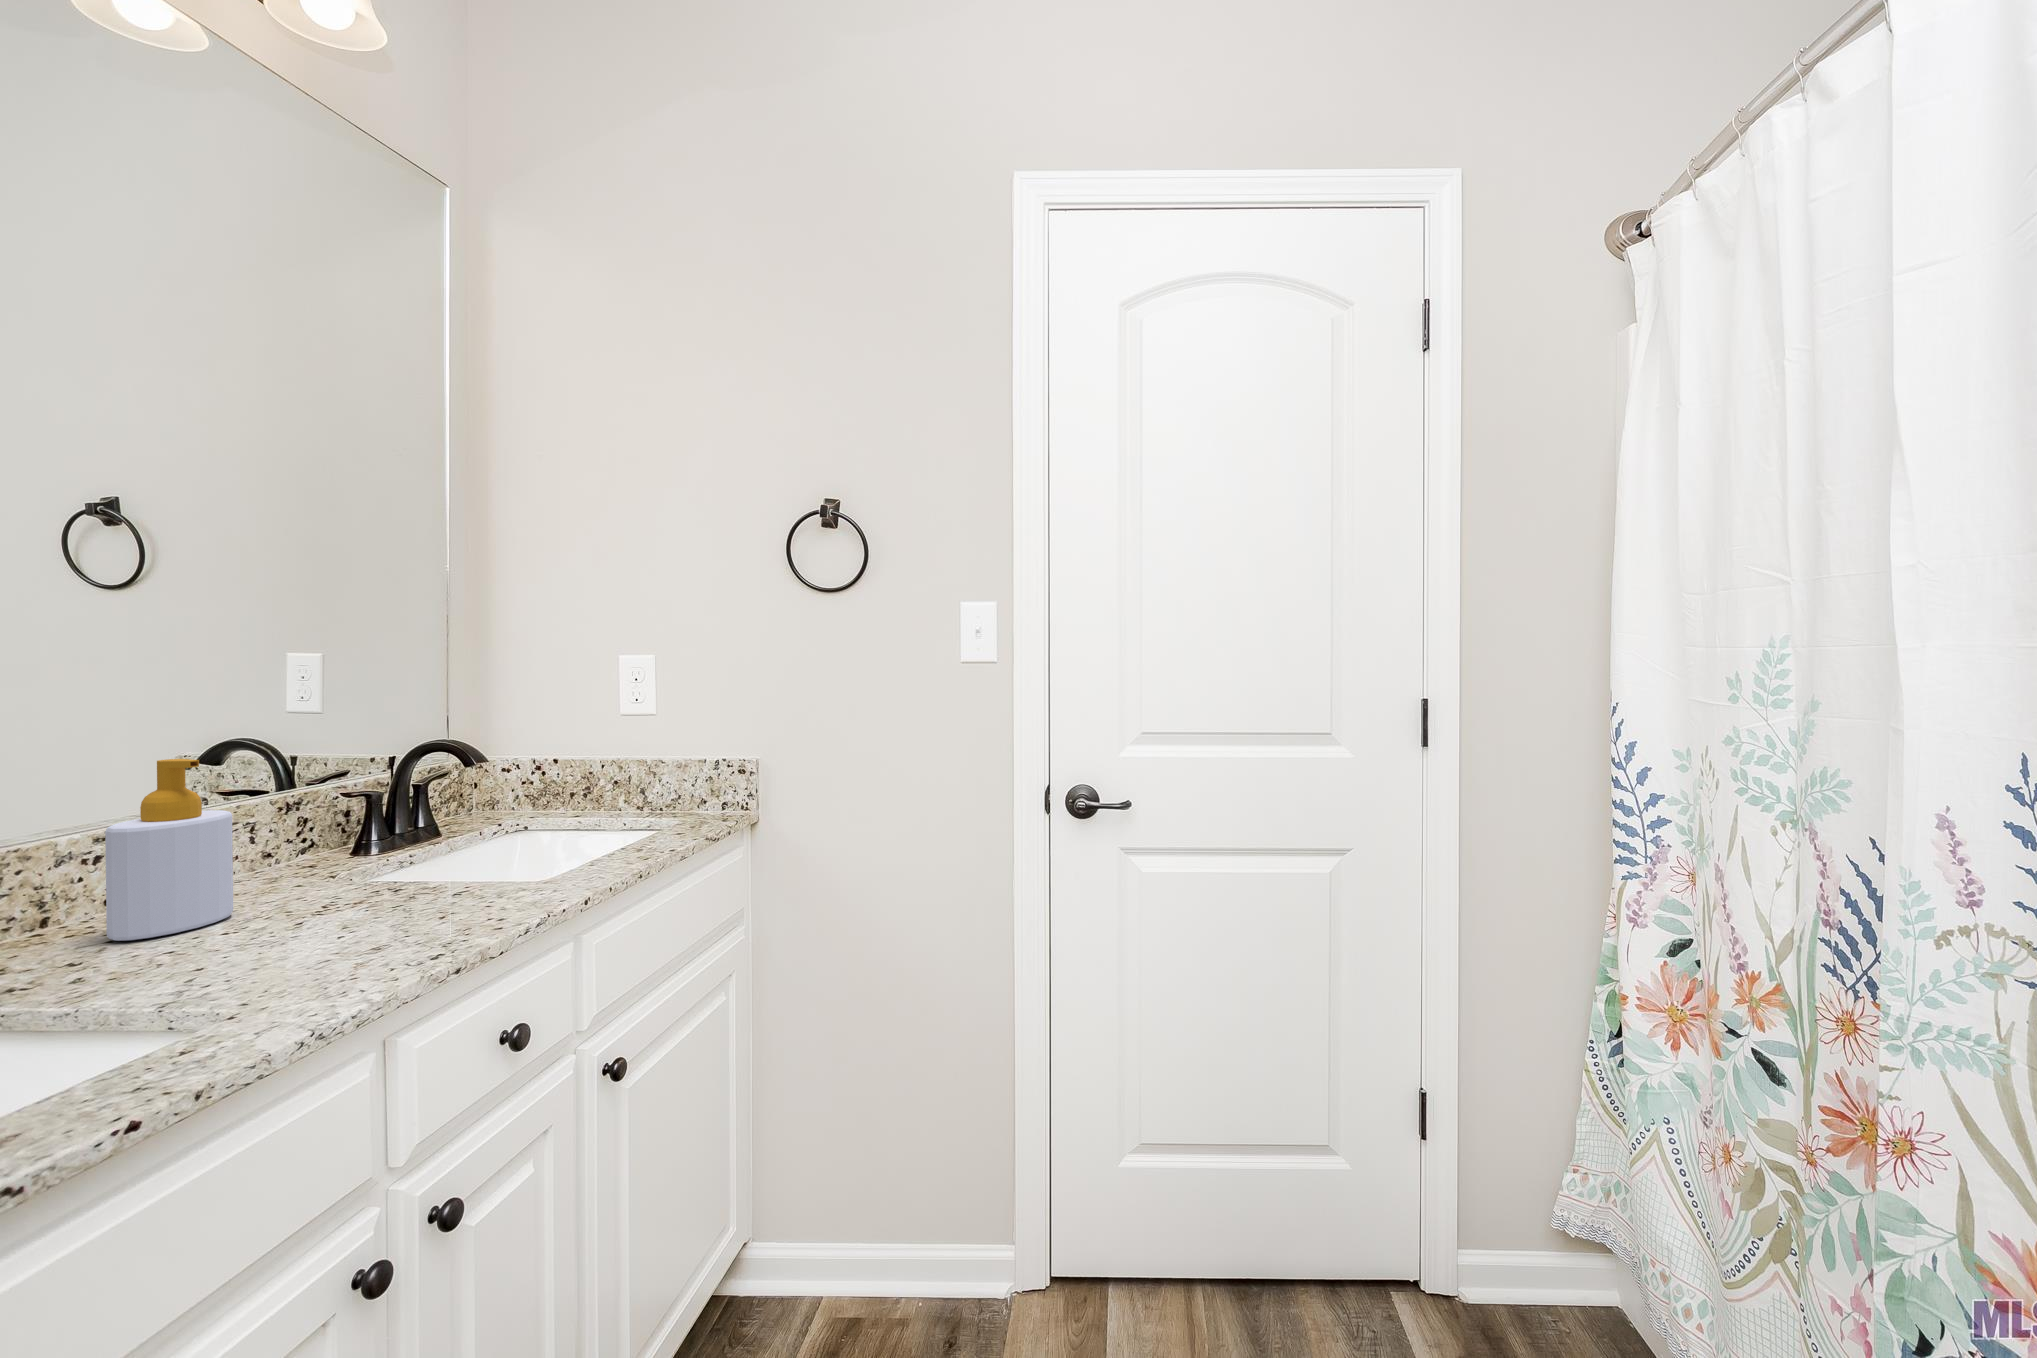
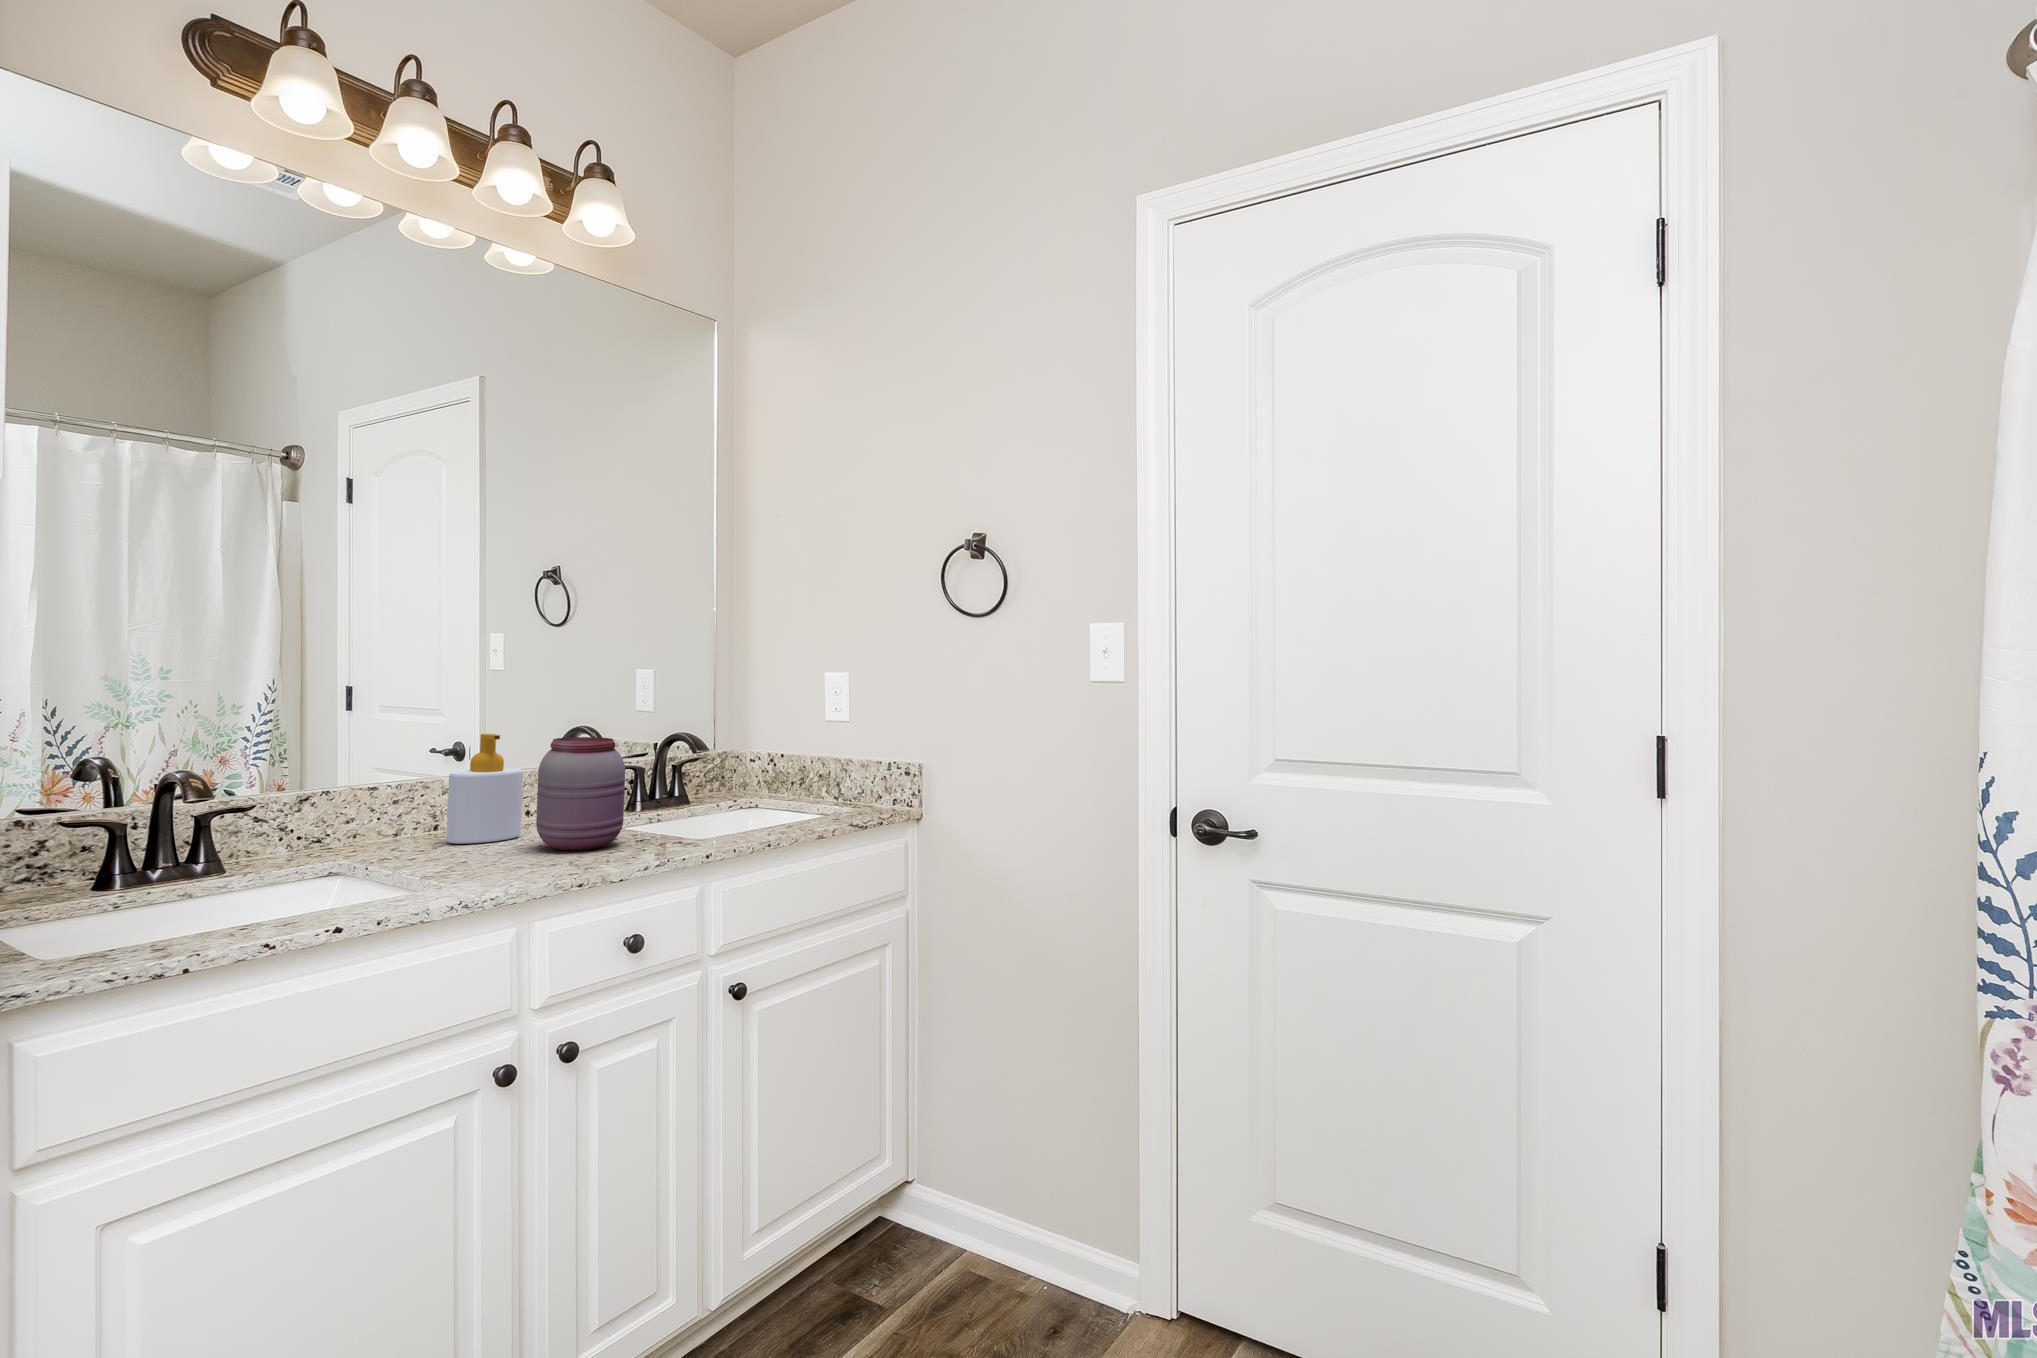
jar: none [295,751,438,924] -> present [536,737,625,850]

